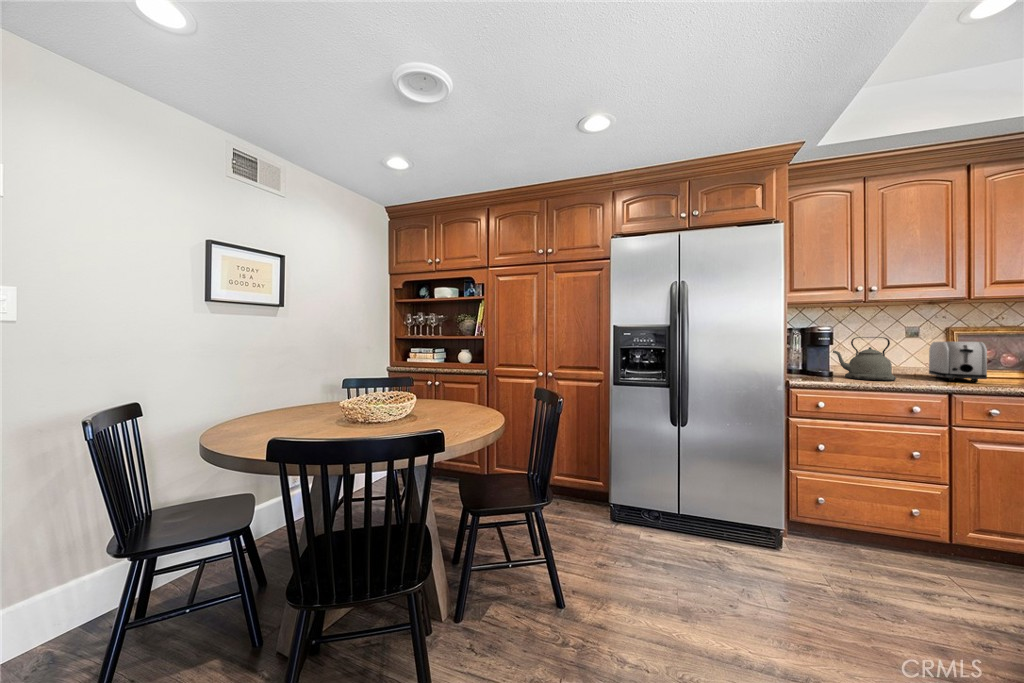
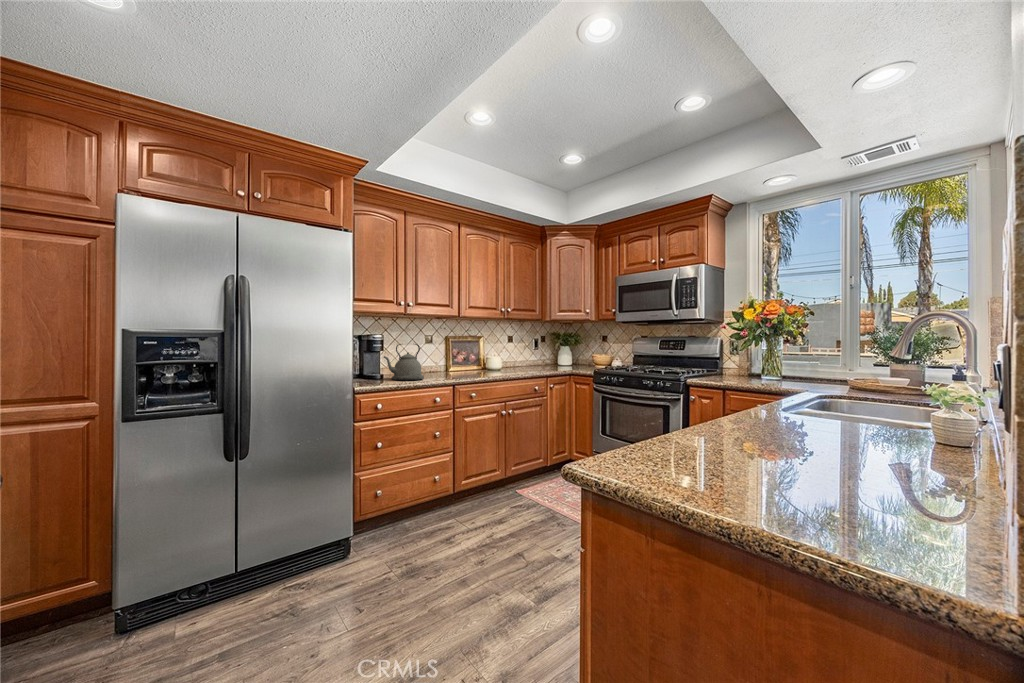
toaster: present [929,342,987,382] -> none [439,347,468,376]

